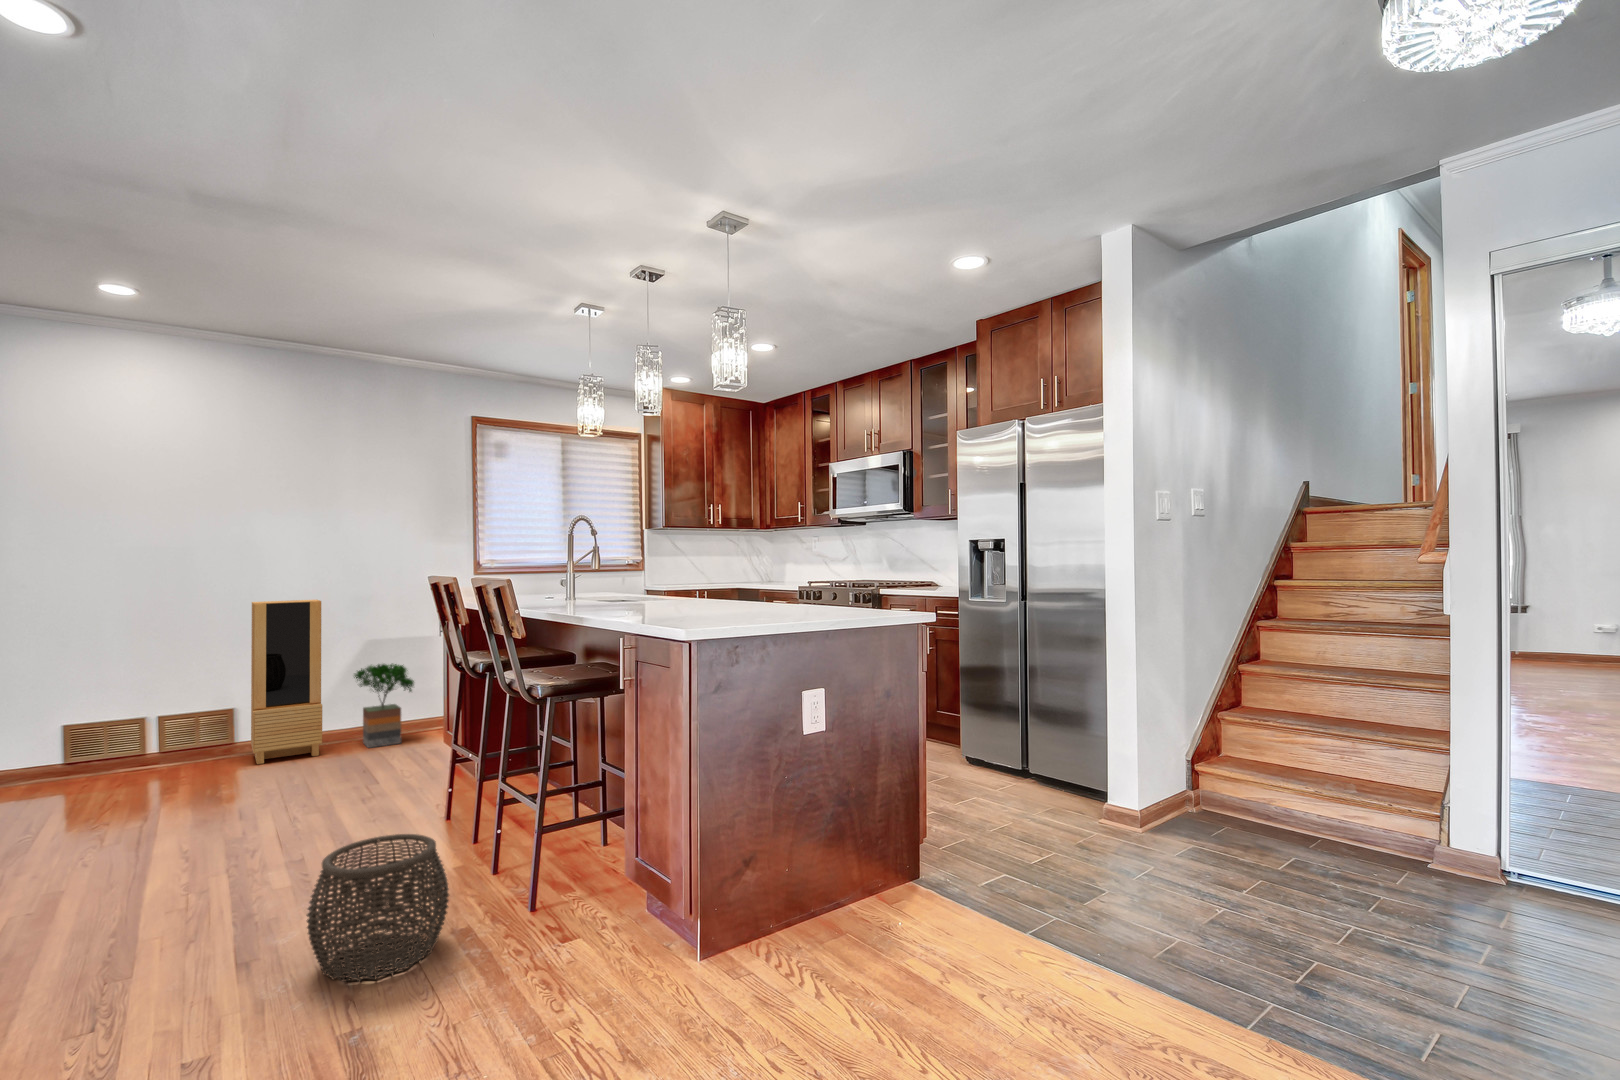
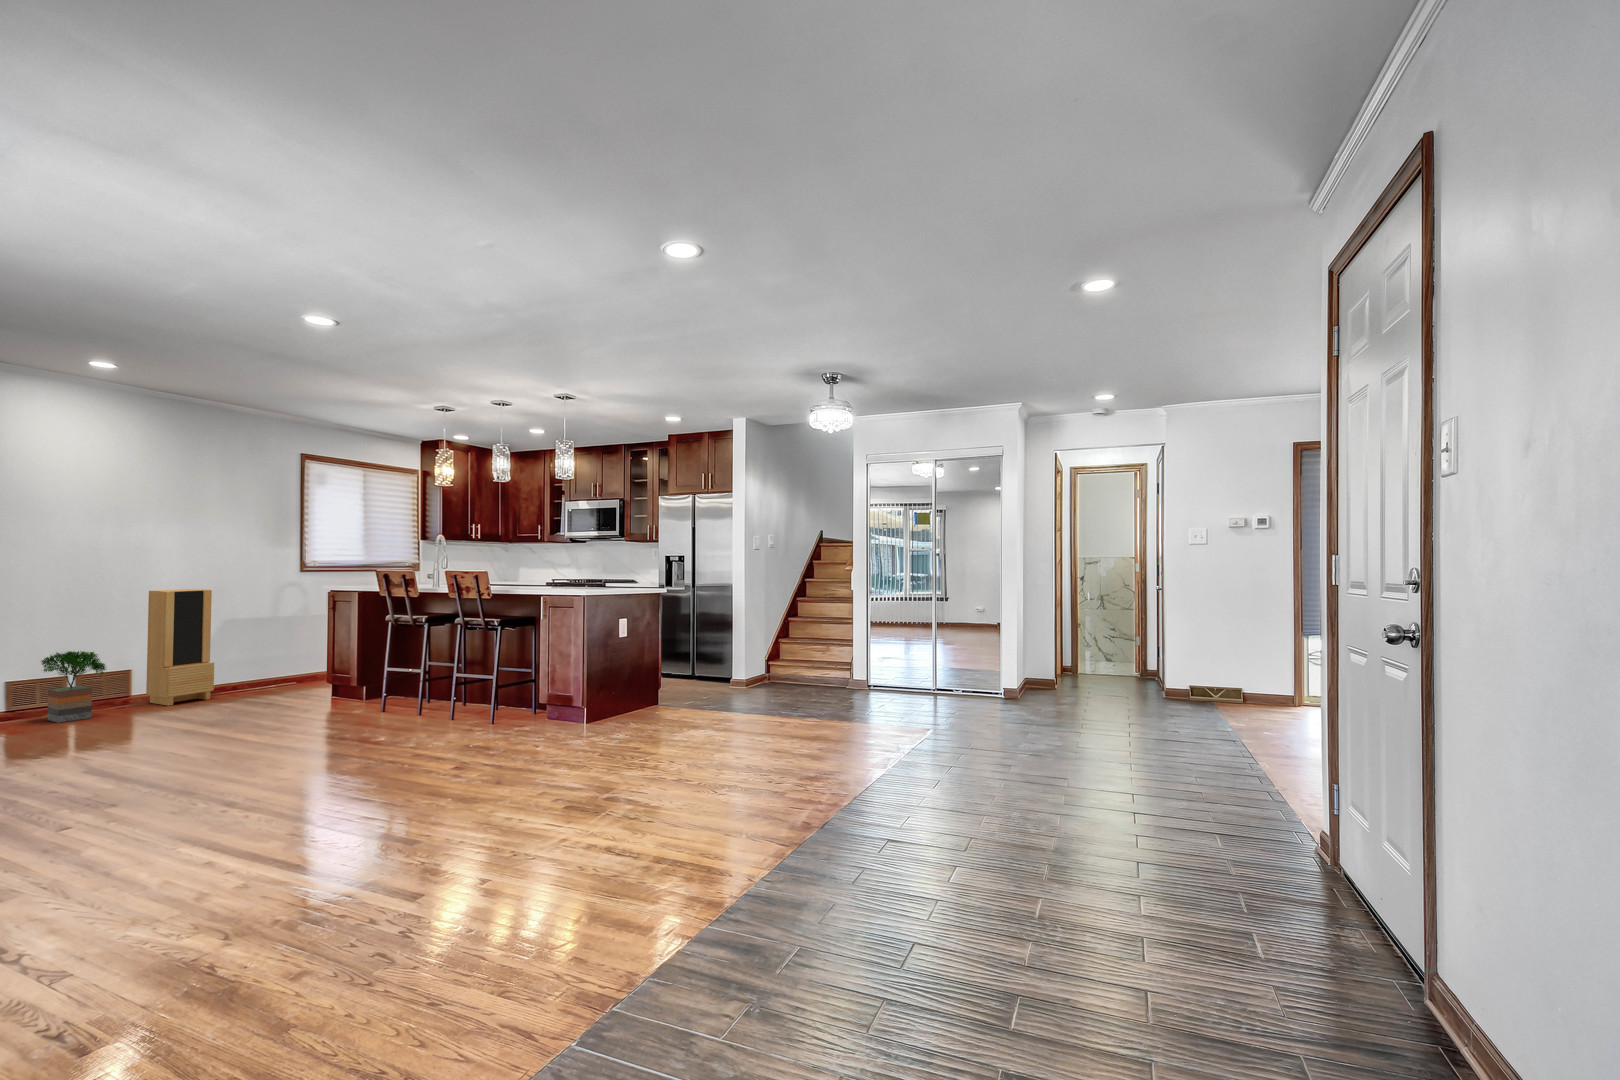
potted tree: present [354,664,414,748] -> present [41,651,106,723]
woven basket: present [307,834,449,982] -> none [417,691,476,745]

